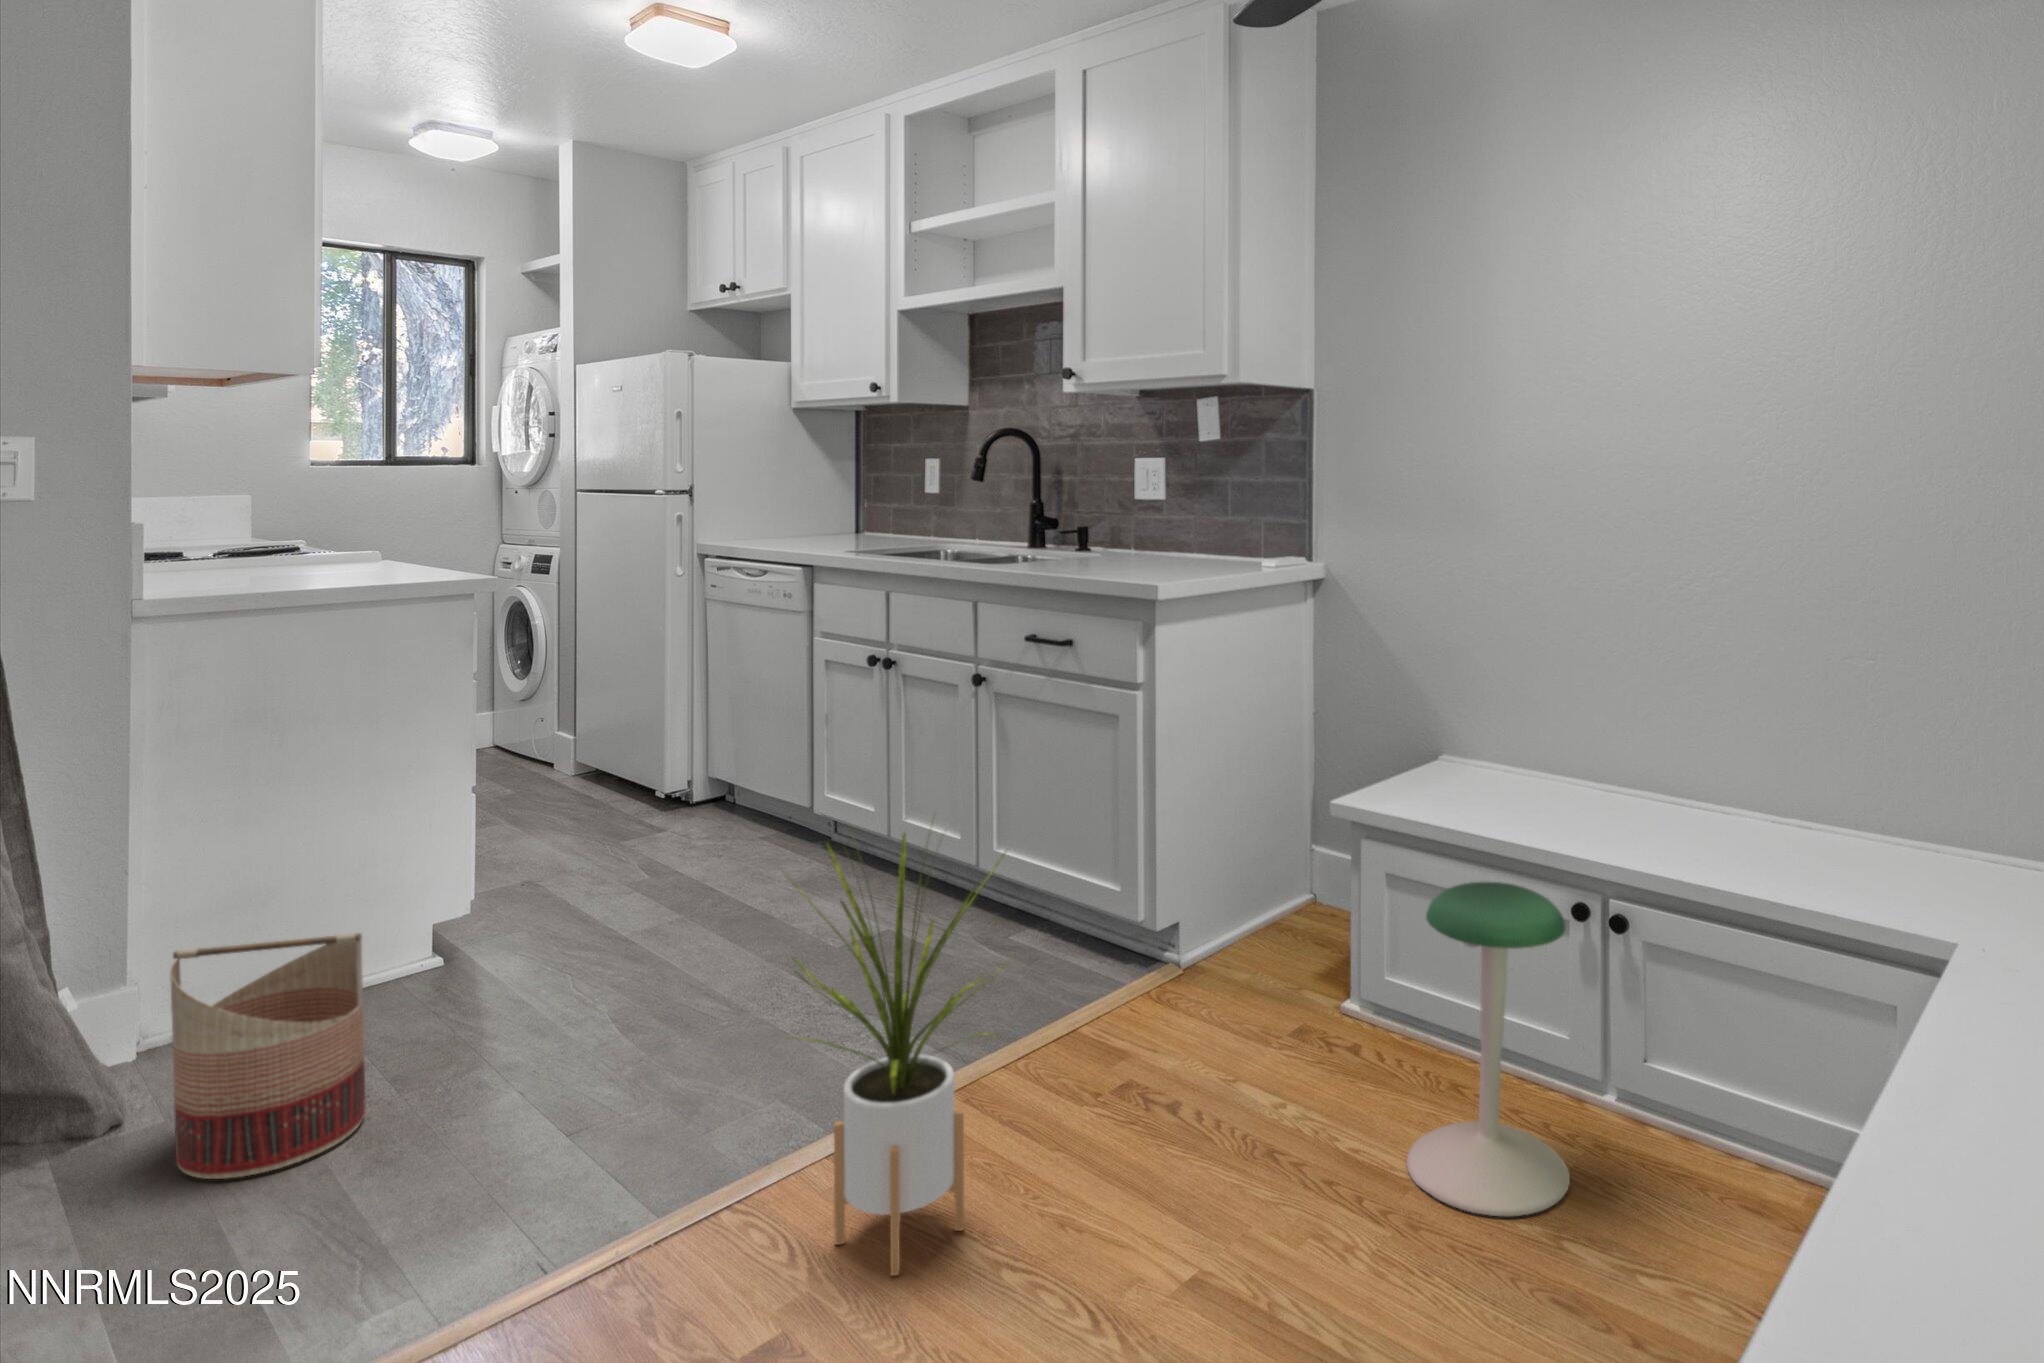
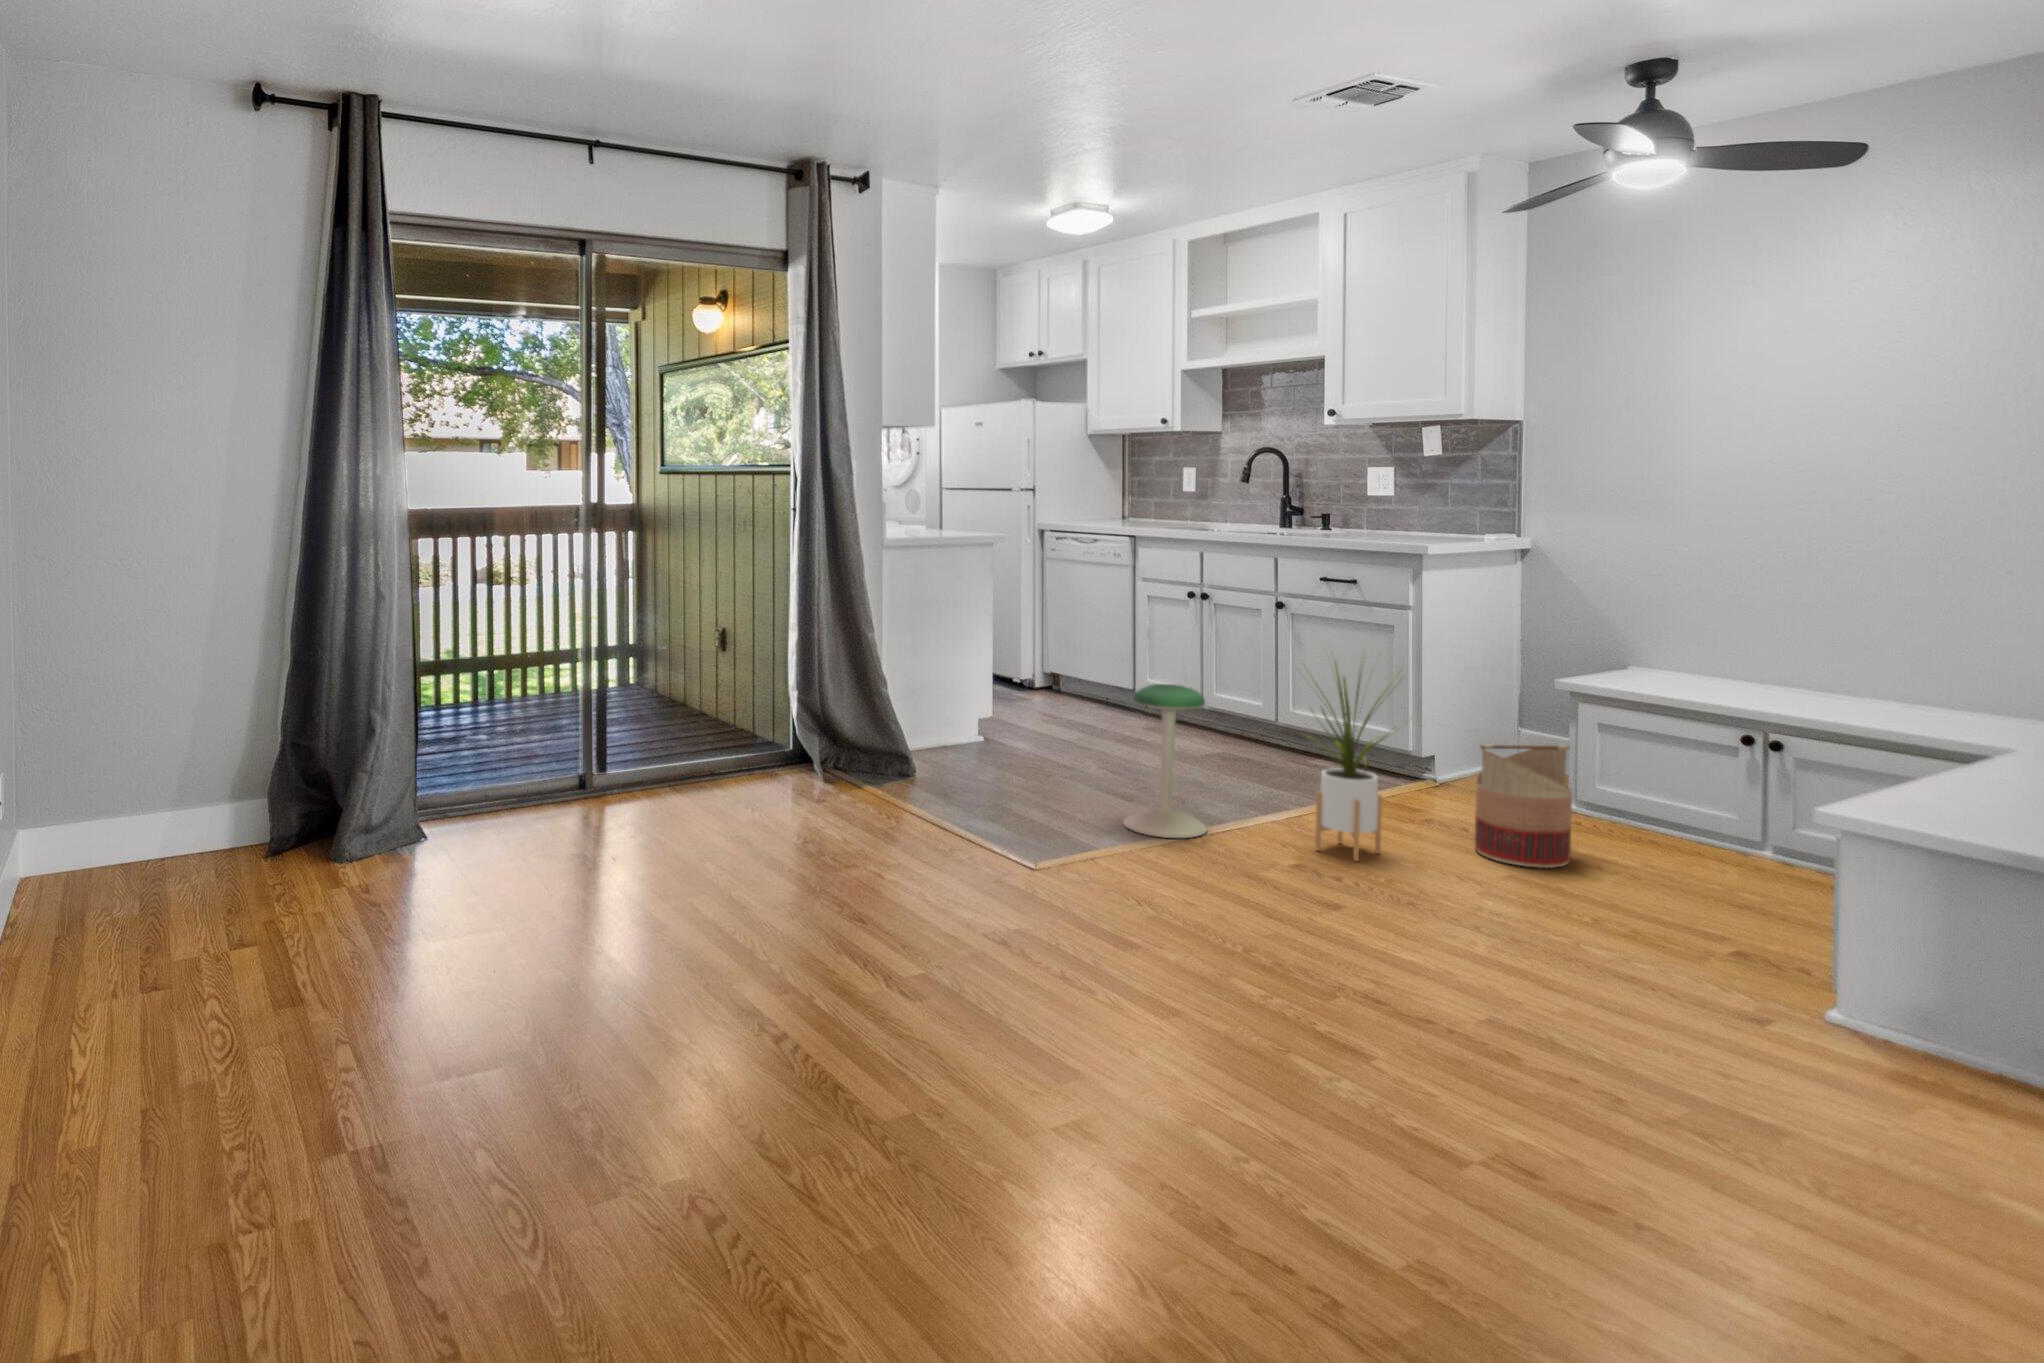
stool: present [1406,882,1570,1216] -> present [1123,684,1207,838]
basket: present [170,933,366,1179] -> present [1475,744,1572,868]

